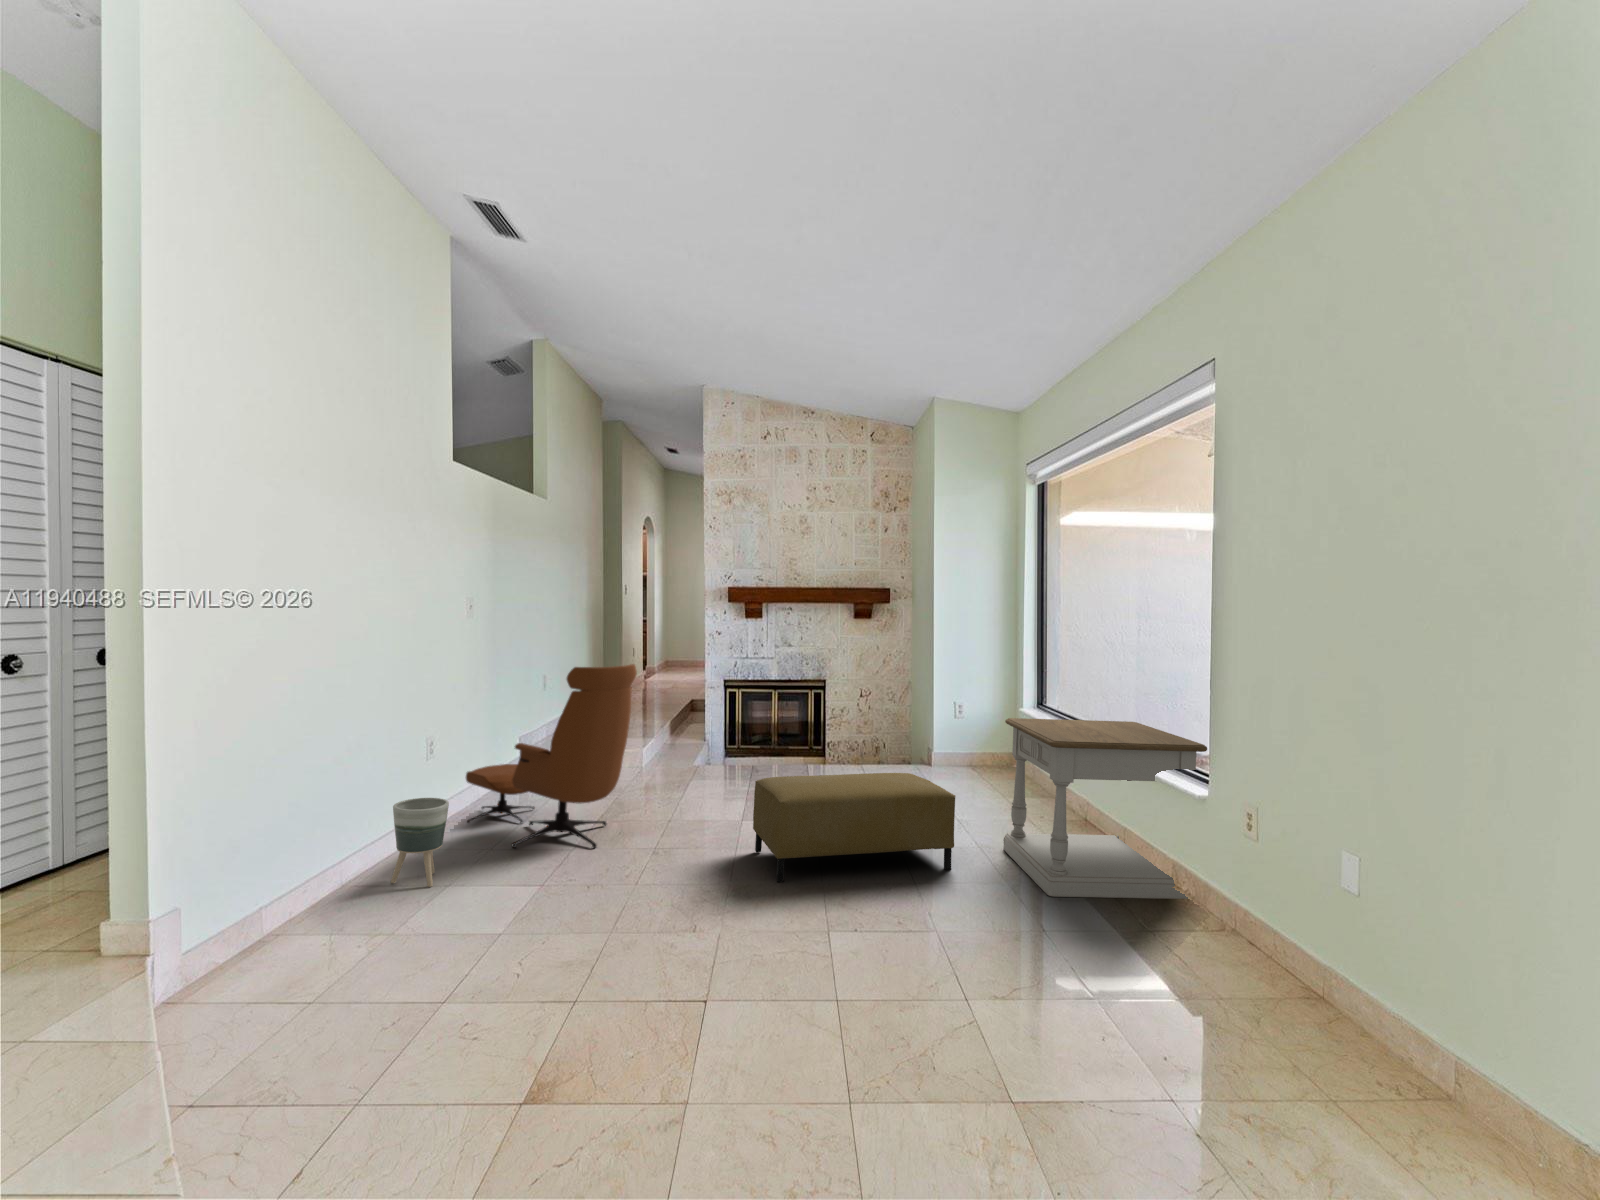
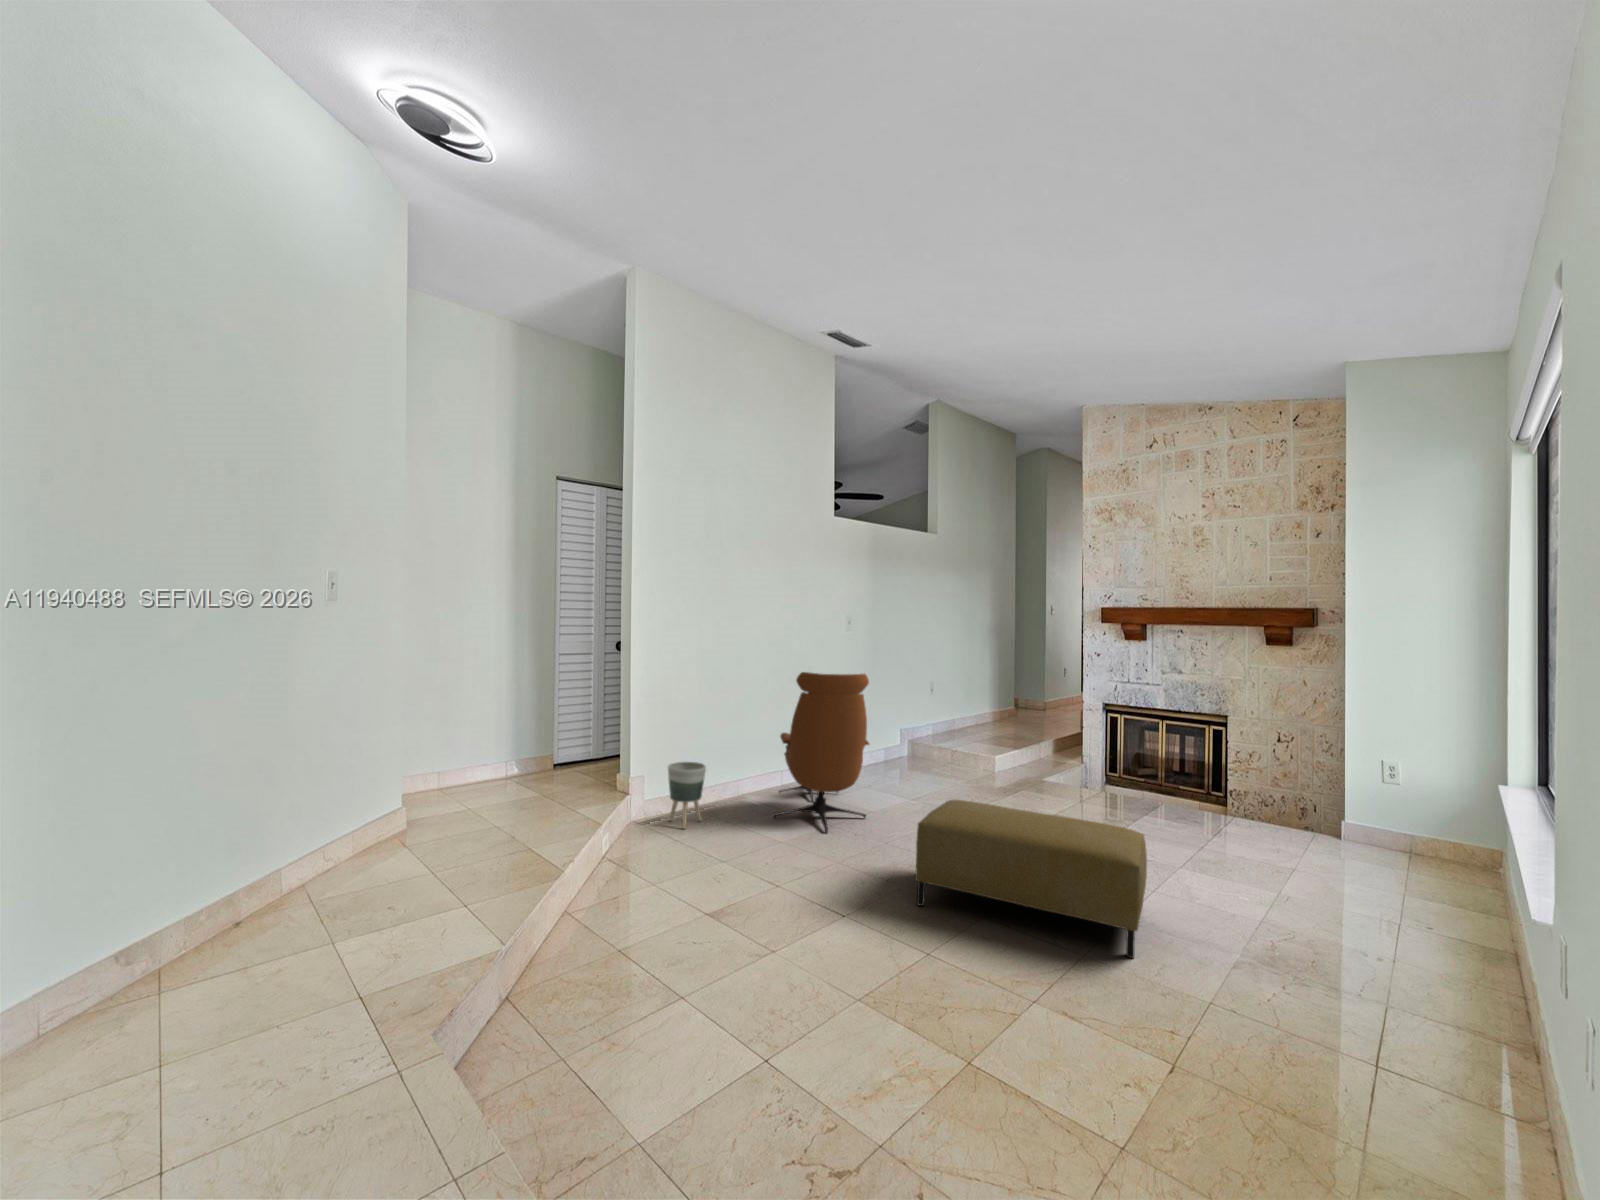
side table: present [1003,718,1207,899] -> none [1217,782,1546,1156]

